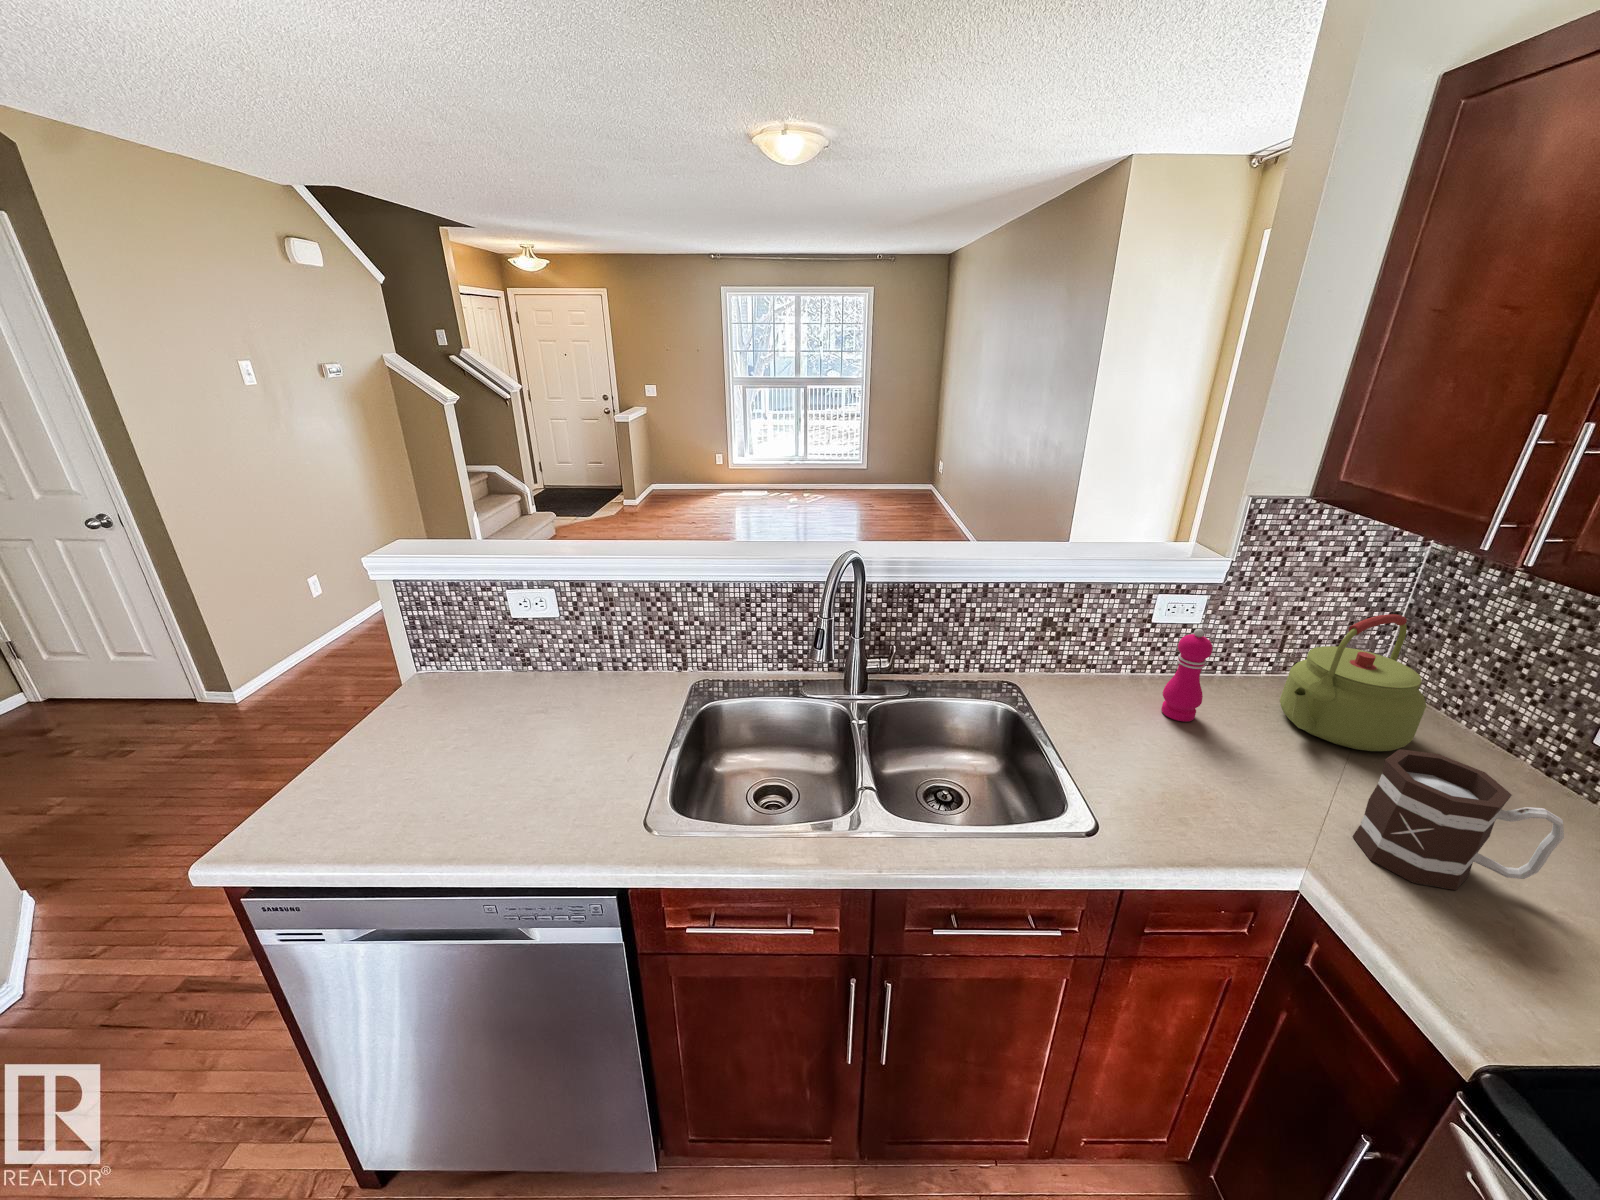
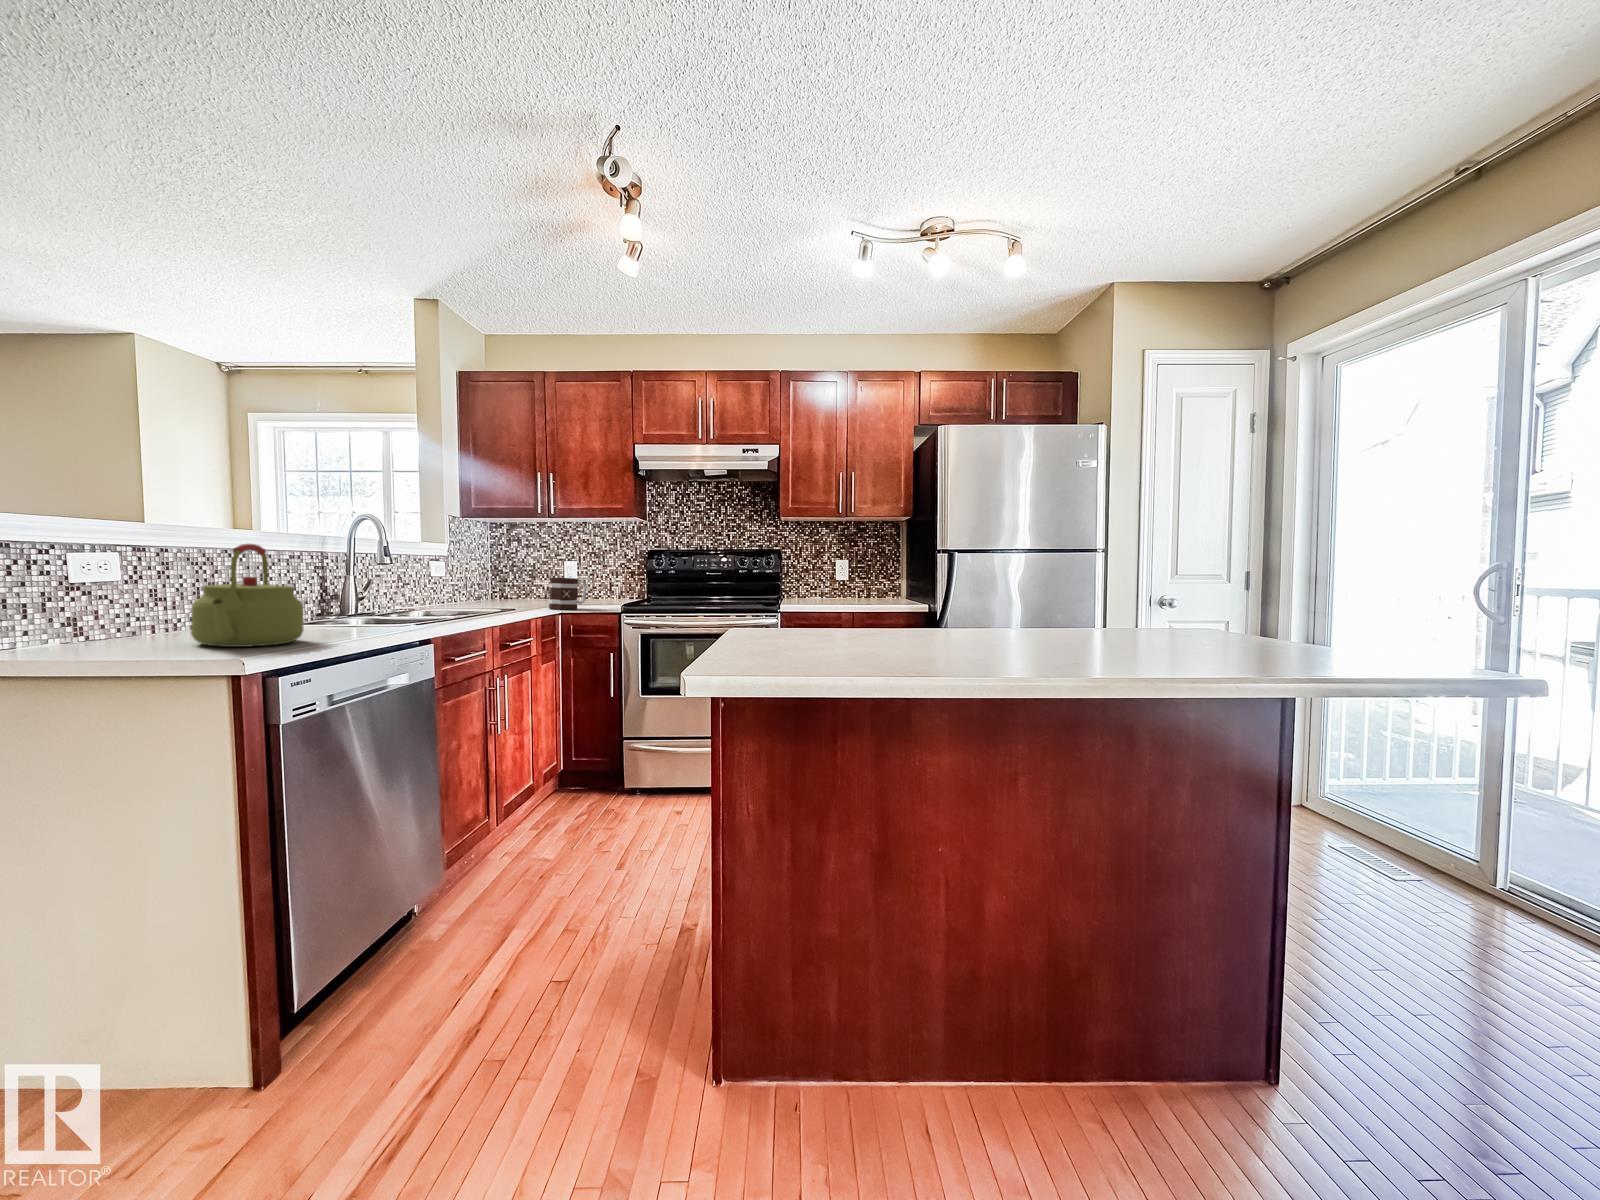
kettle: present [1280,614,1426,751] -> present [191,544,304,647]
pepper mill: present [1161,629,1213,722] -> none [459,564,476,607]

